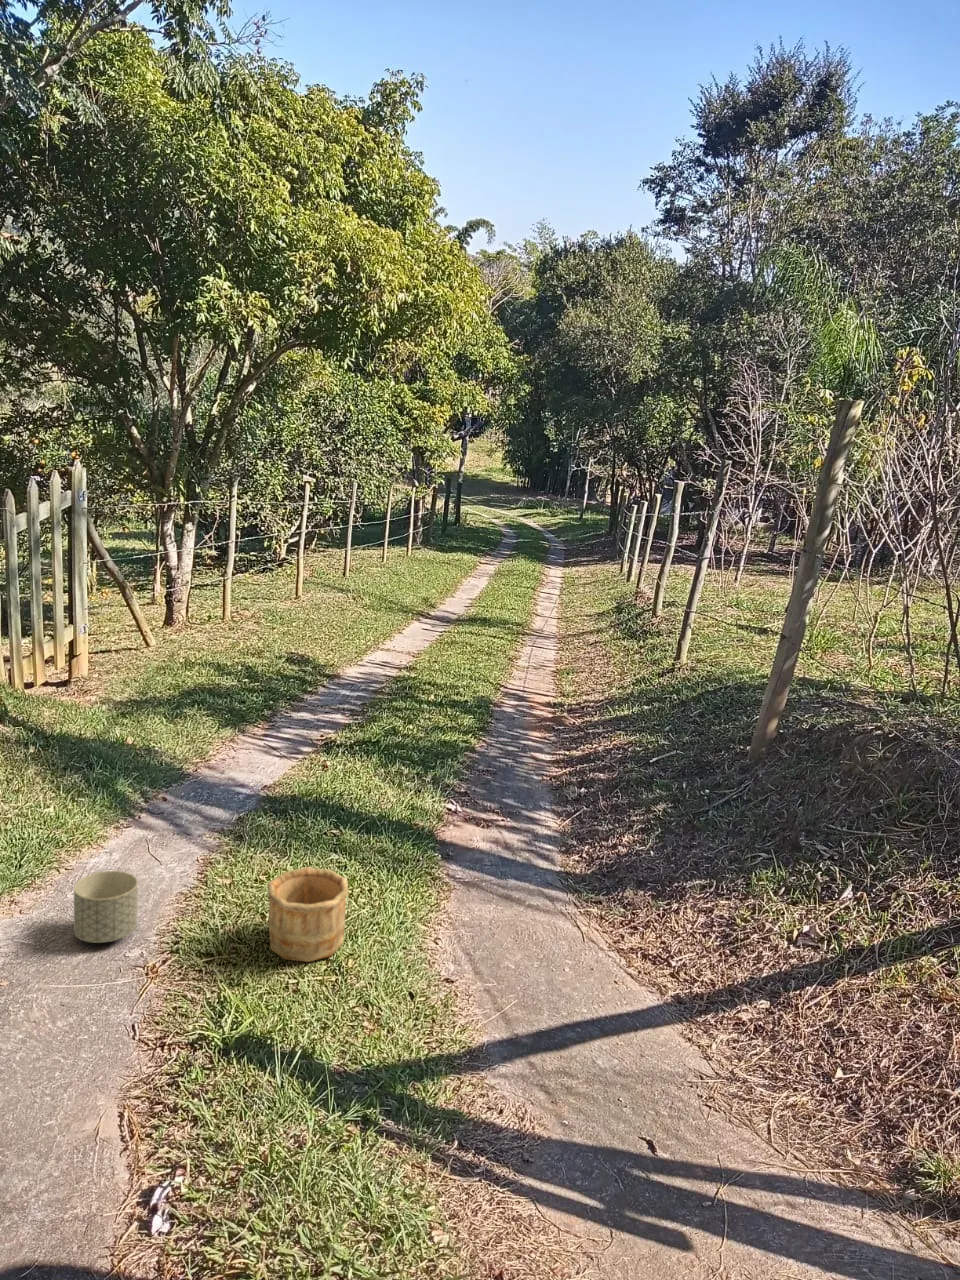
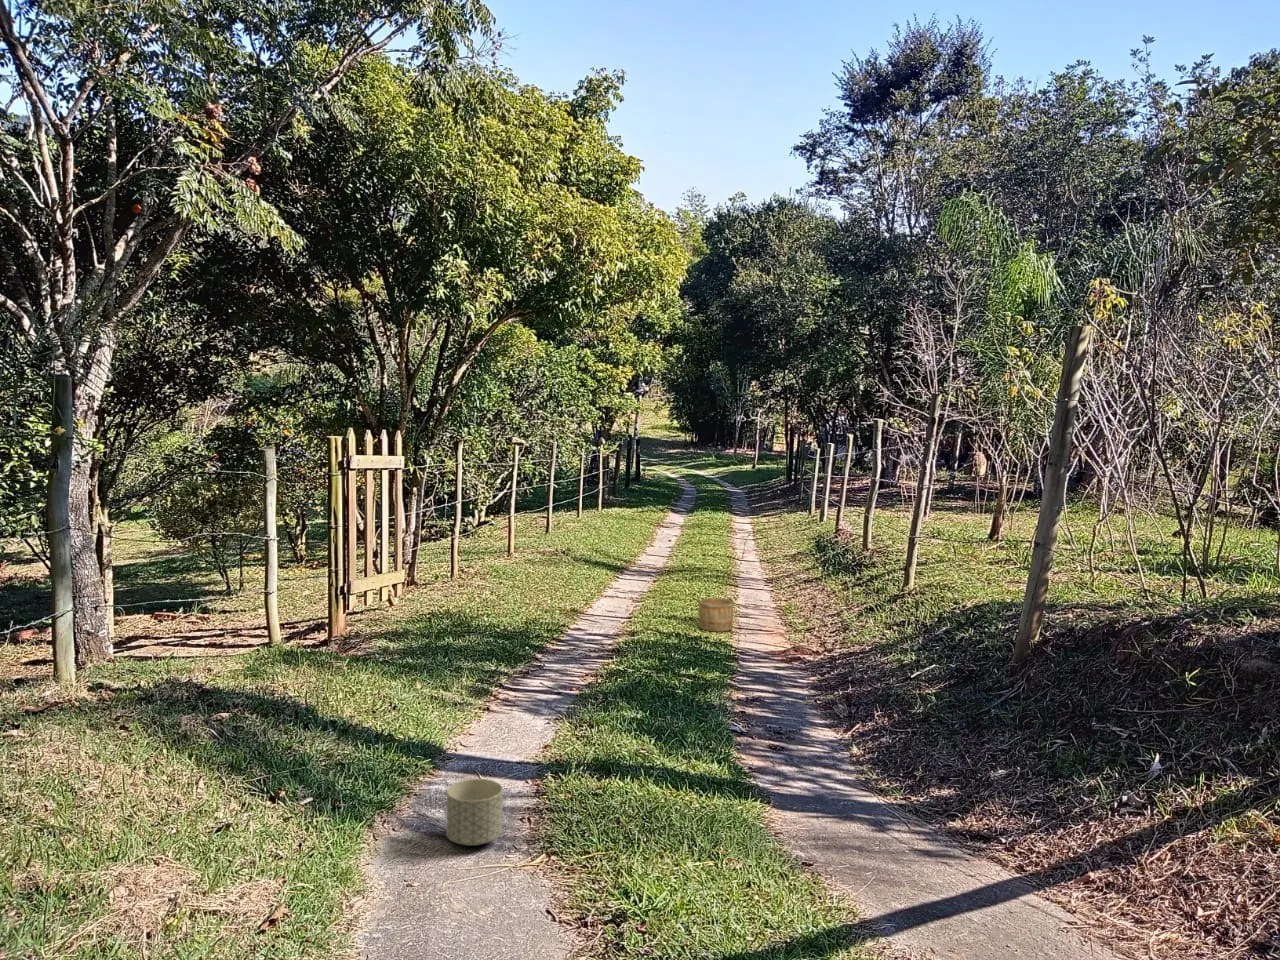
wooden bucket: present [267,867,348,962] -> present [698,598,734,632]

